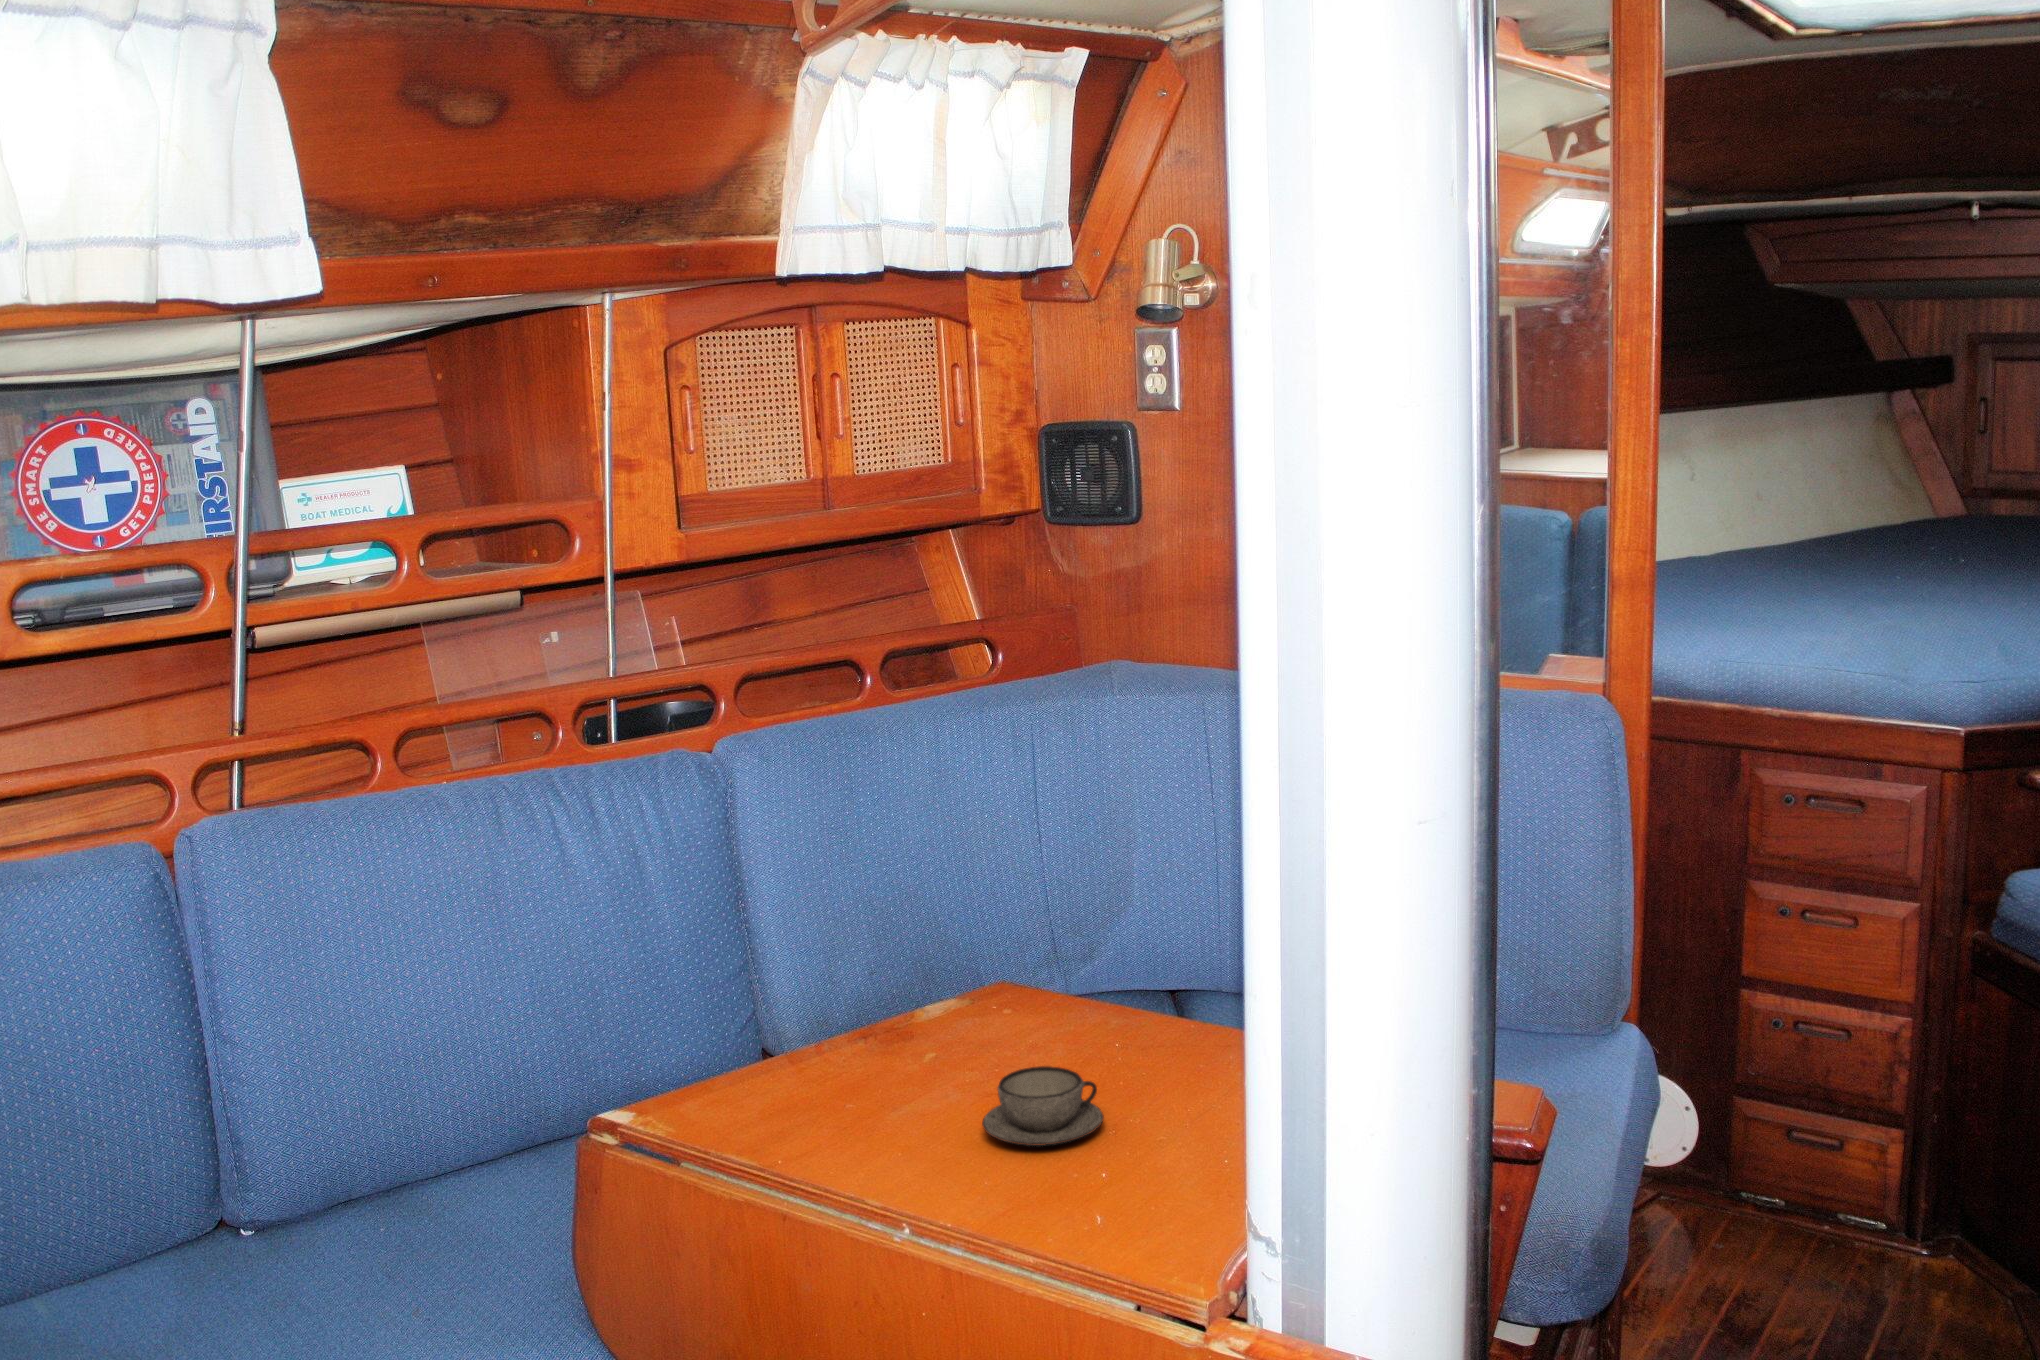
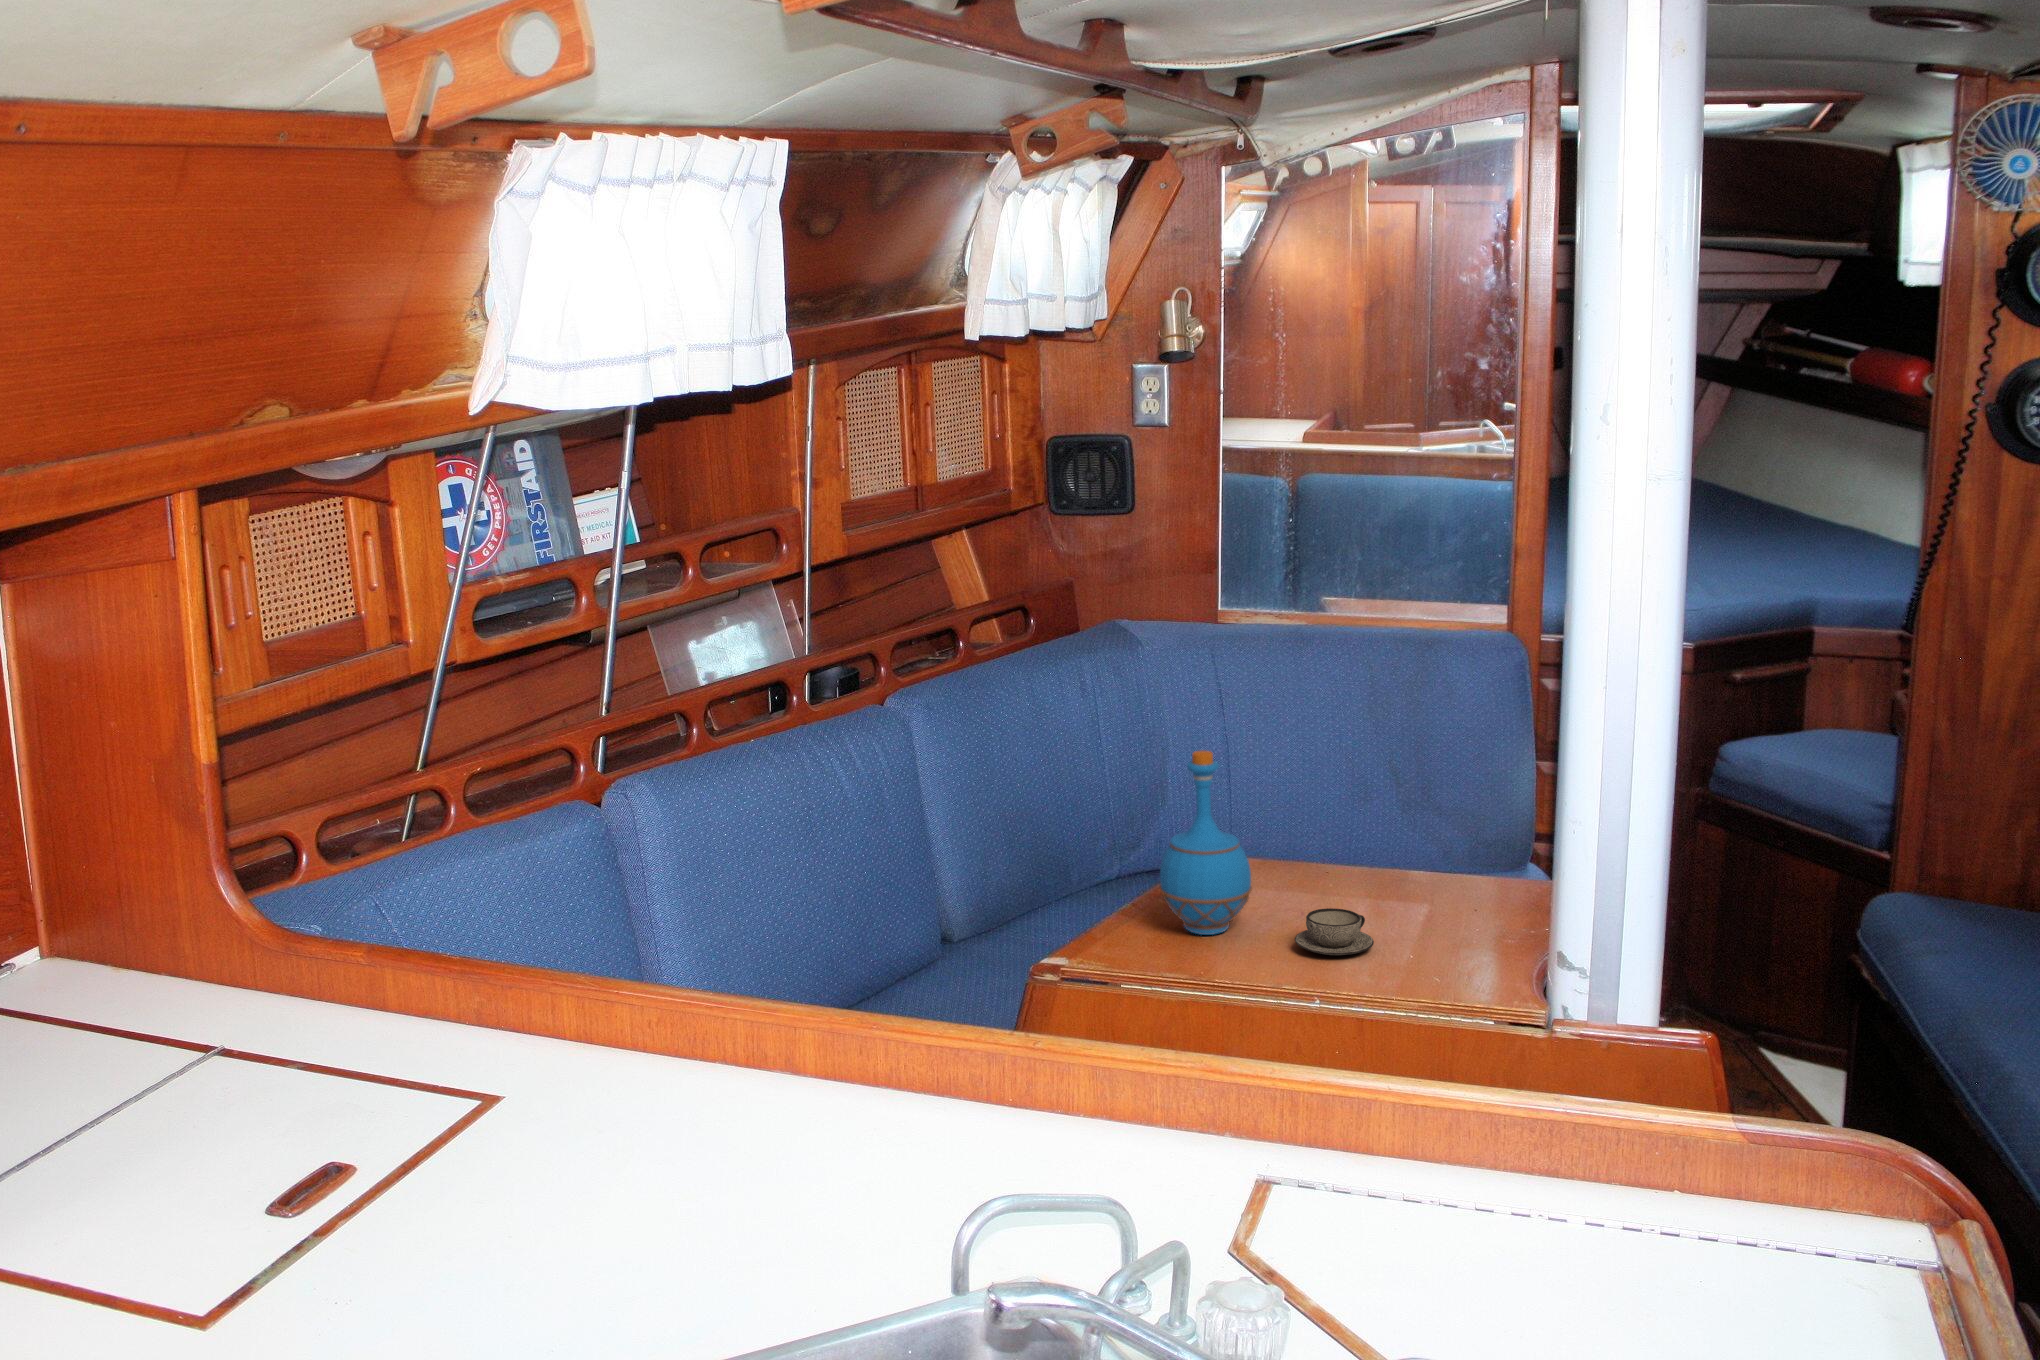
bottle: none [845,813,982,1092] -> present [1159,751,1252,935]

